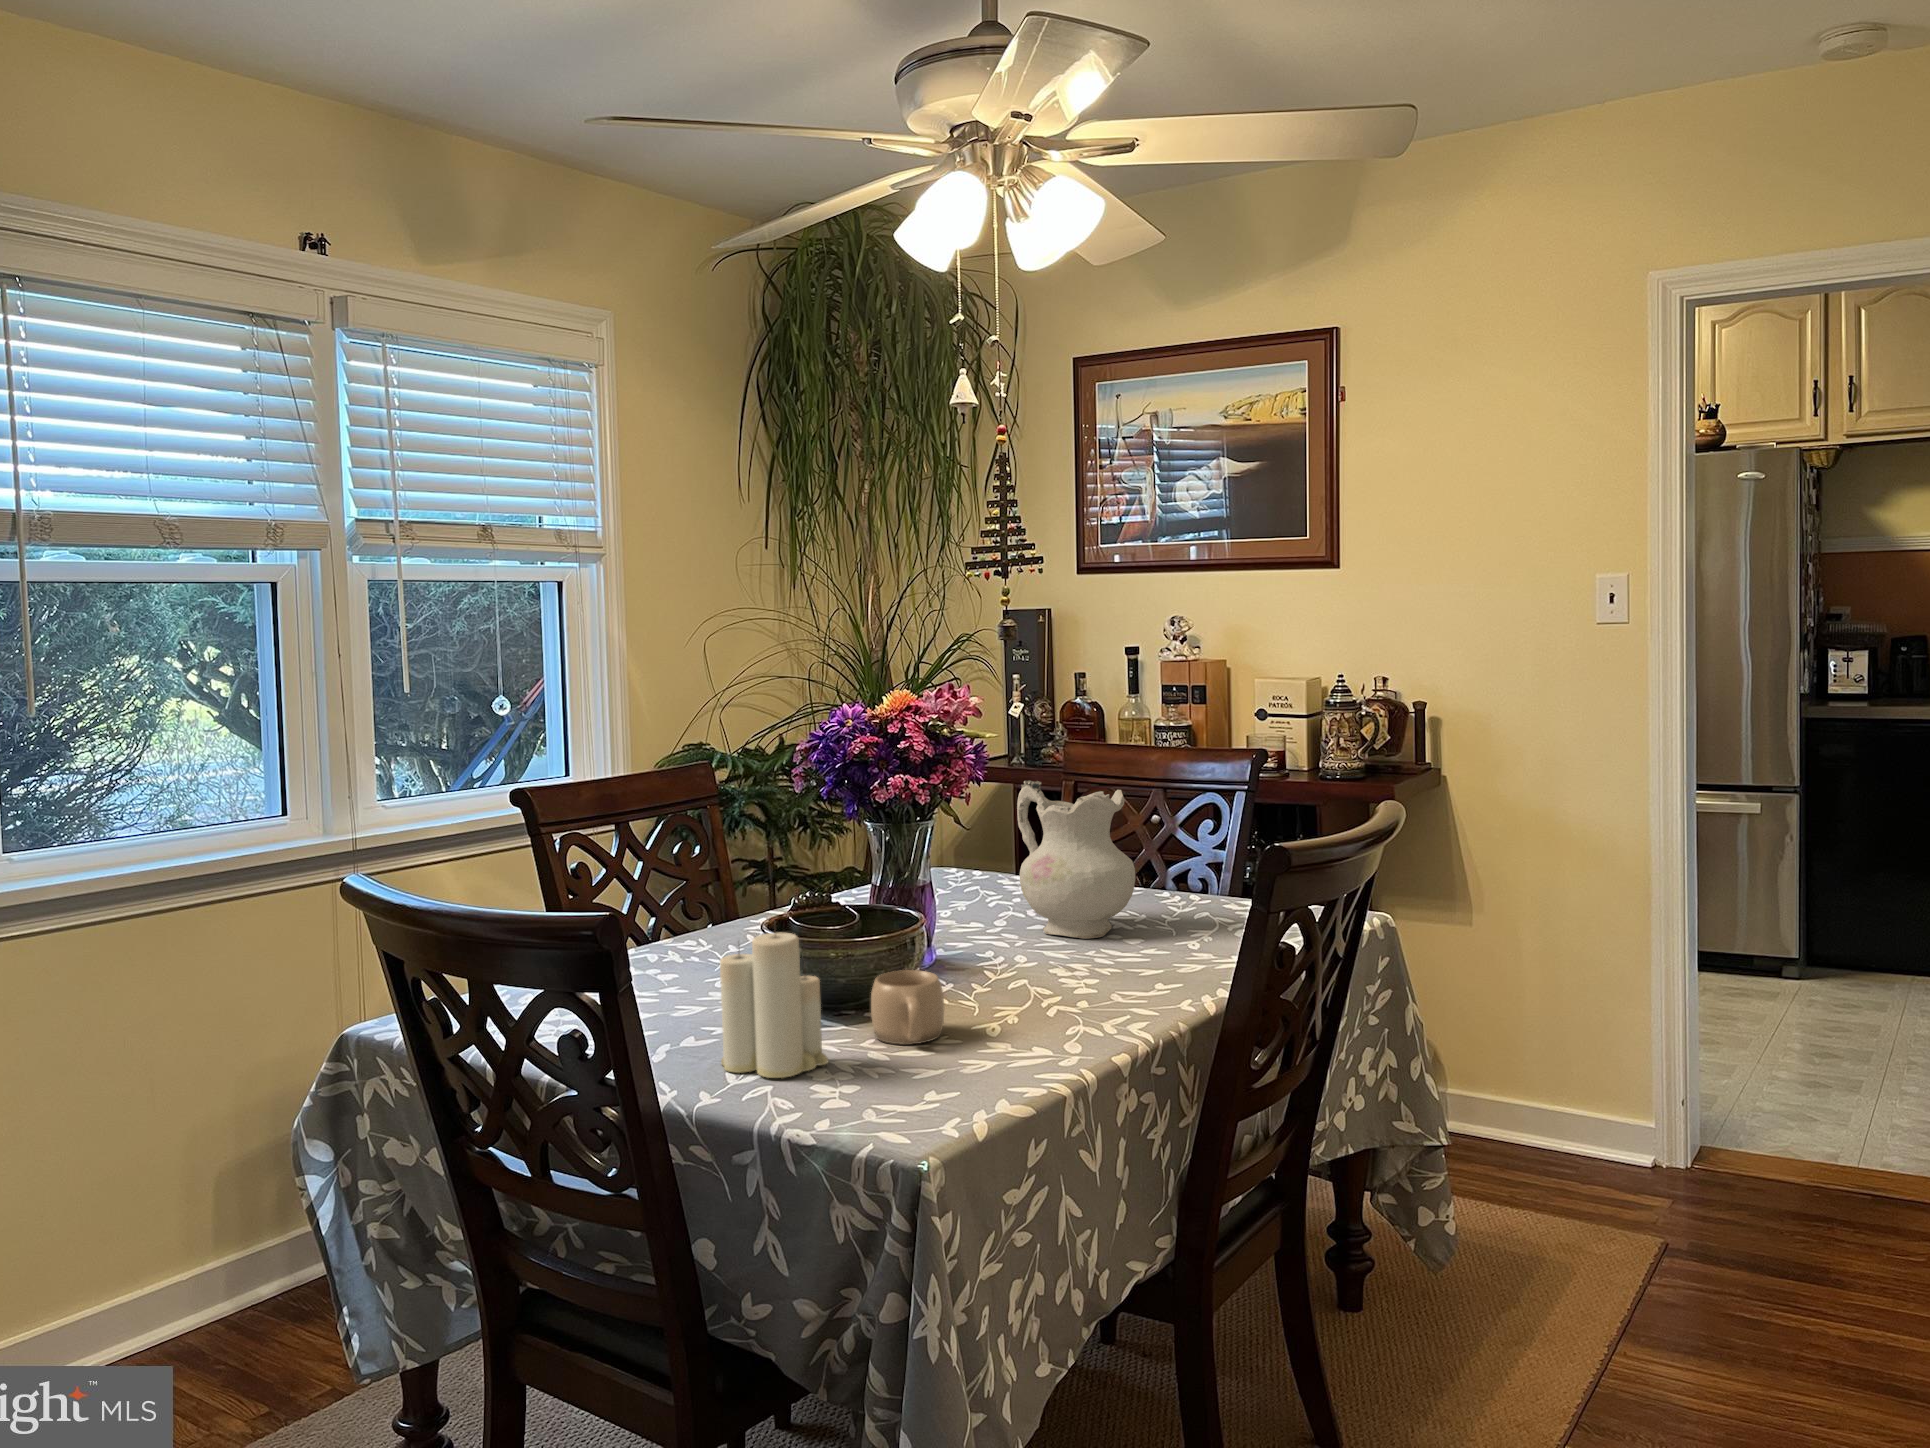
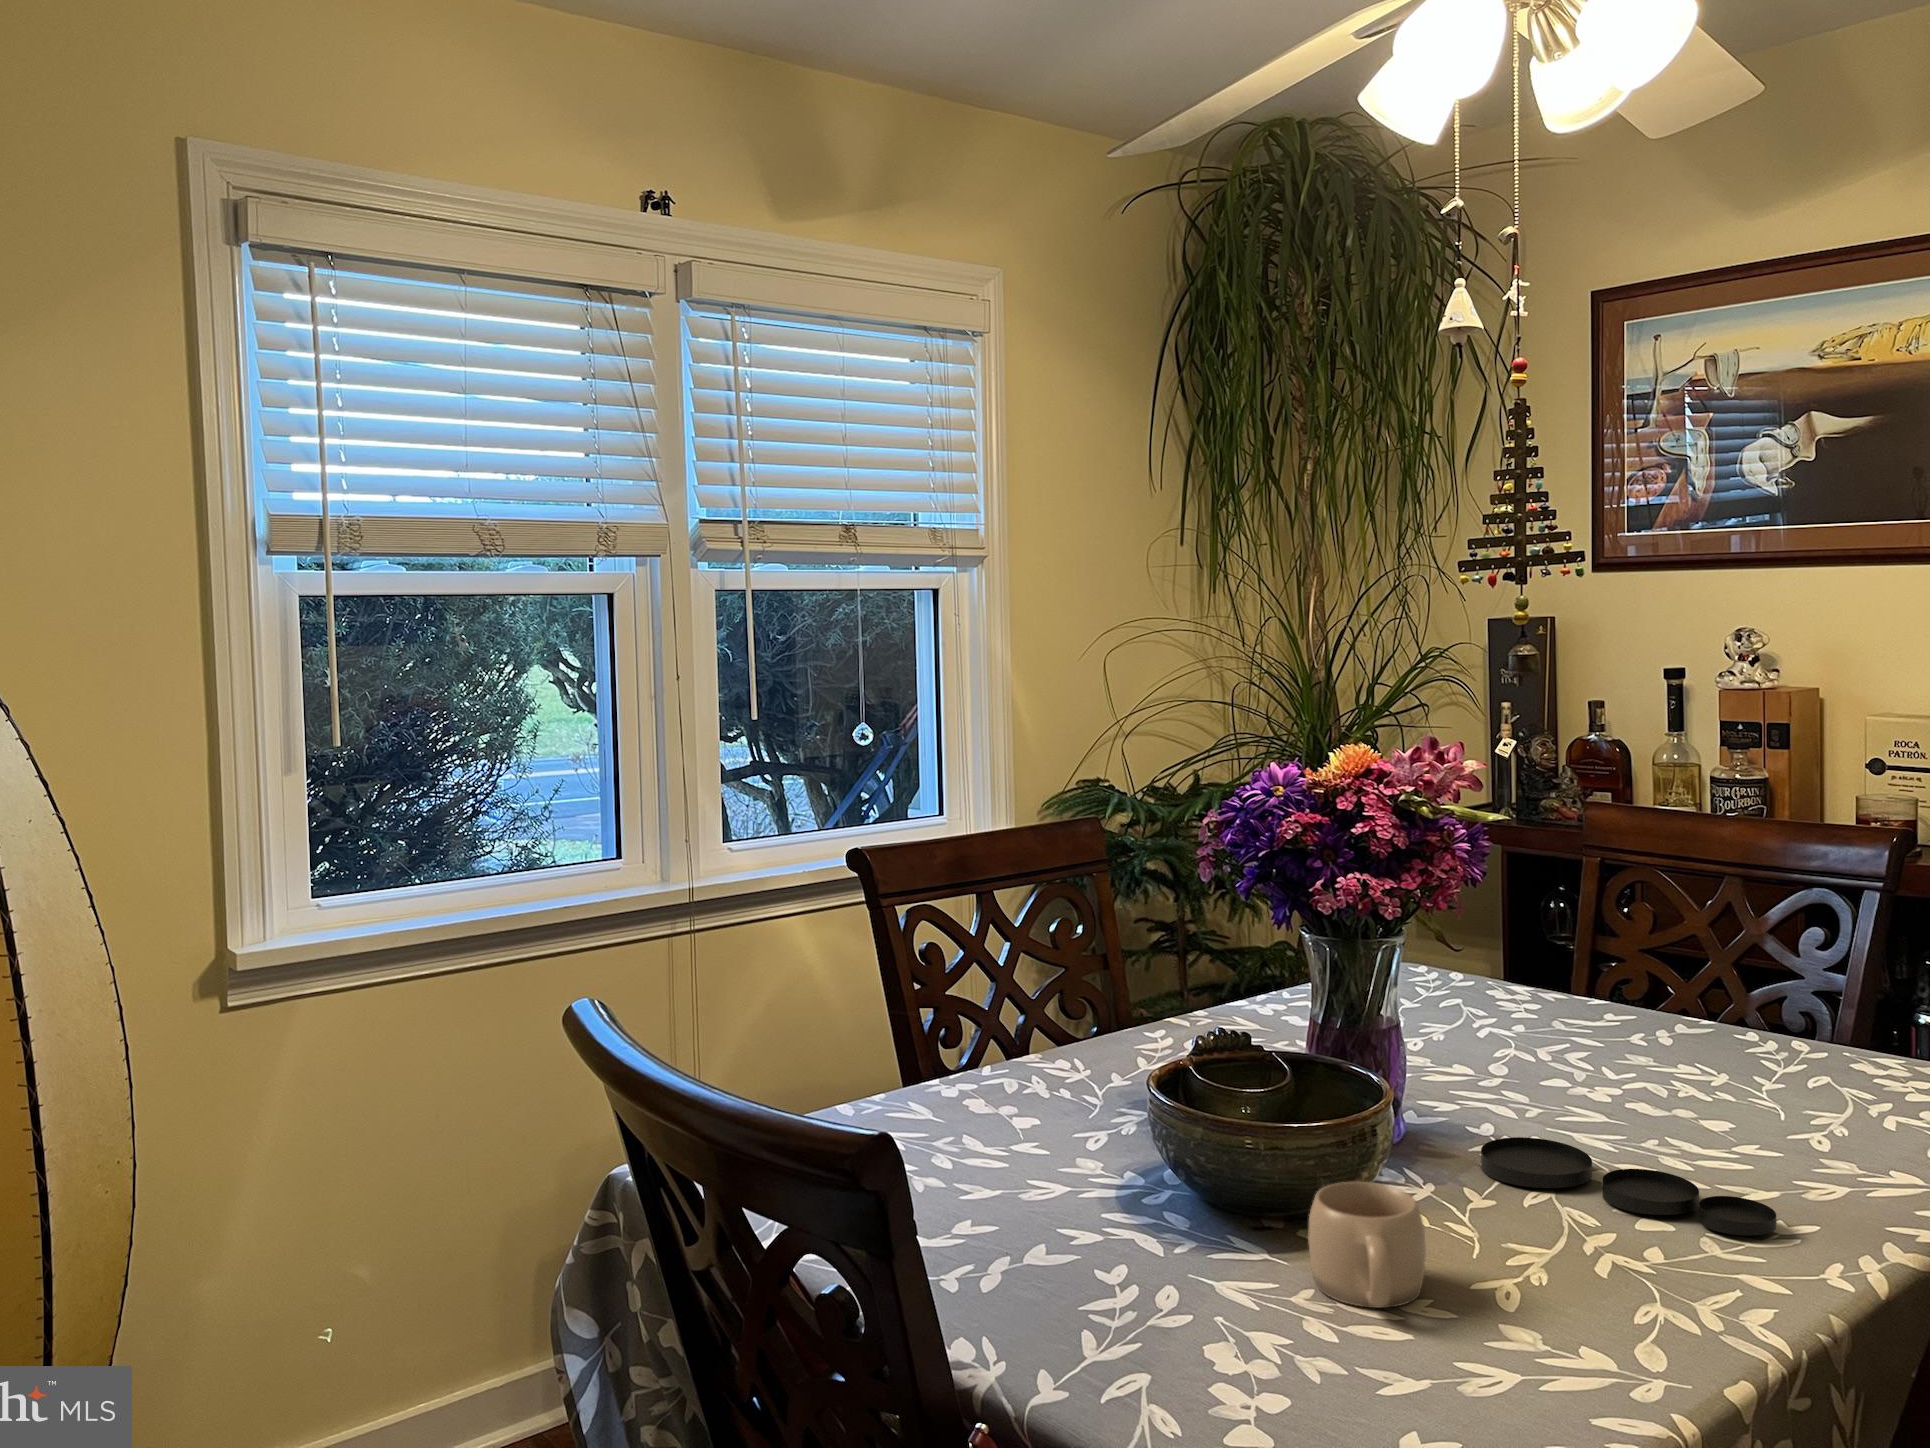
ceramic pitcher: present [1017,780,1135,939] -> none [1526,872,1717,1115]
candle: present [720,932,828,1078] -> none [1078,1111,1241,1355]
plate: none [984,952,1157,990] -> present [1481,1137,1776,1235]

